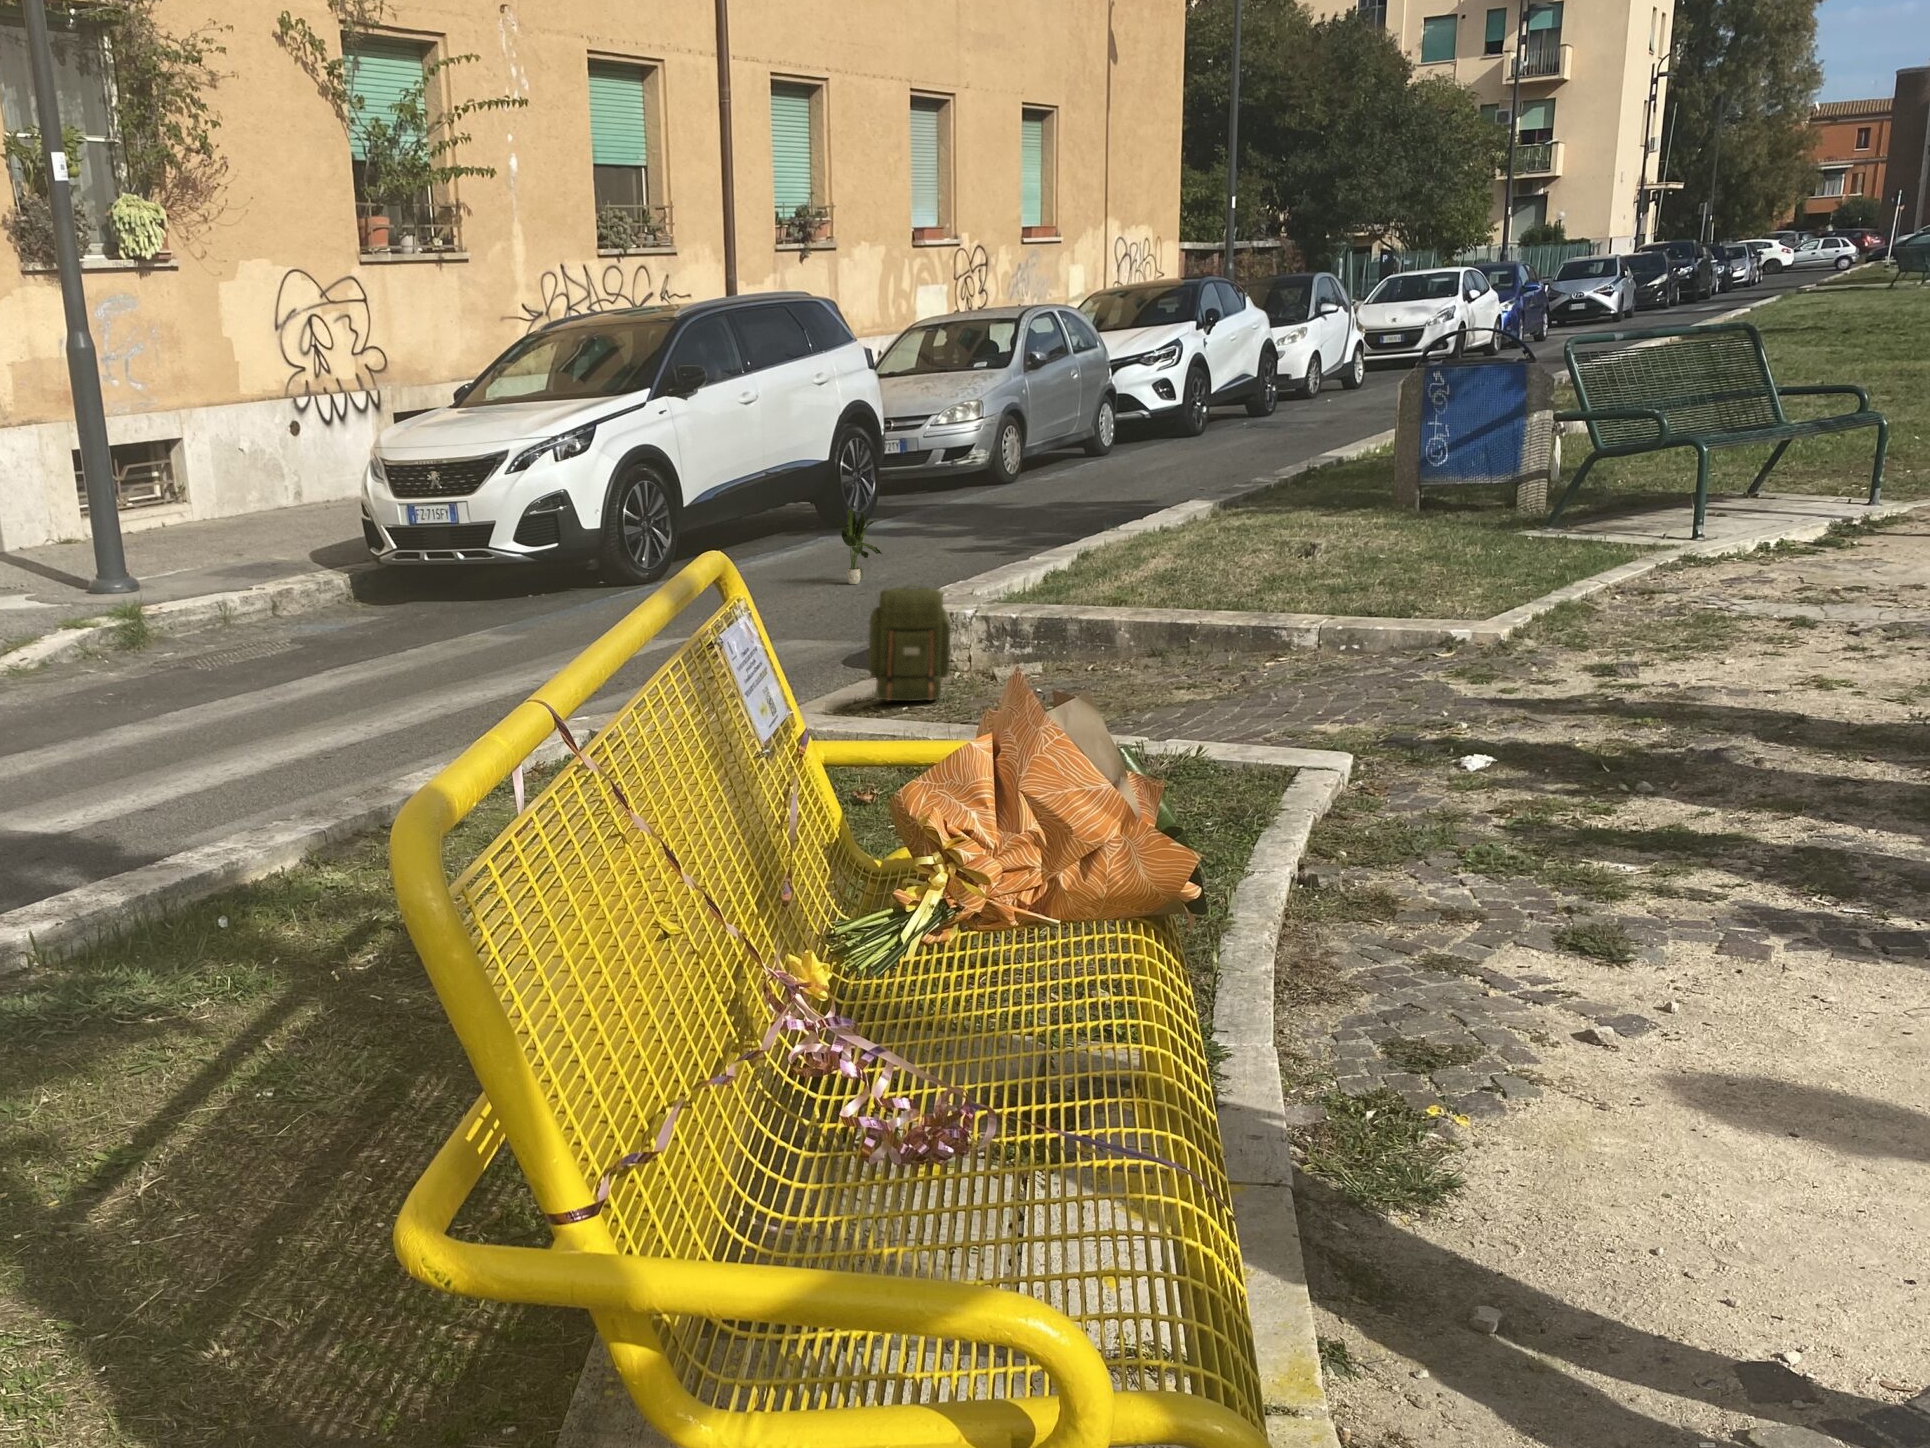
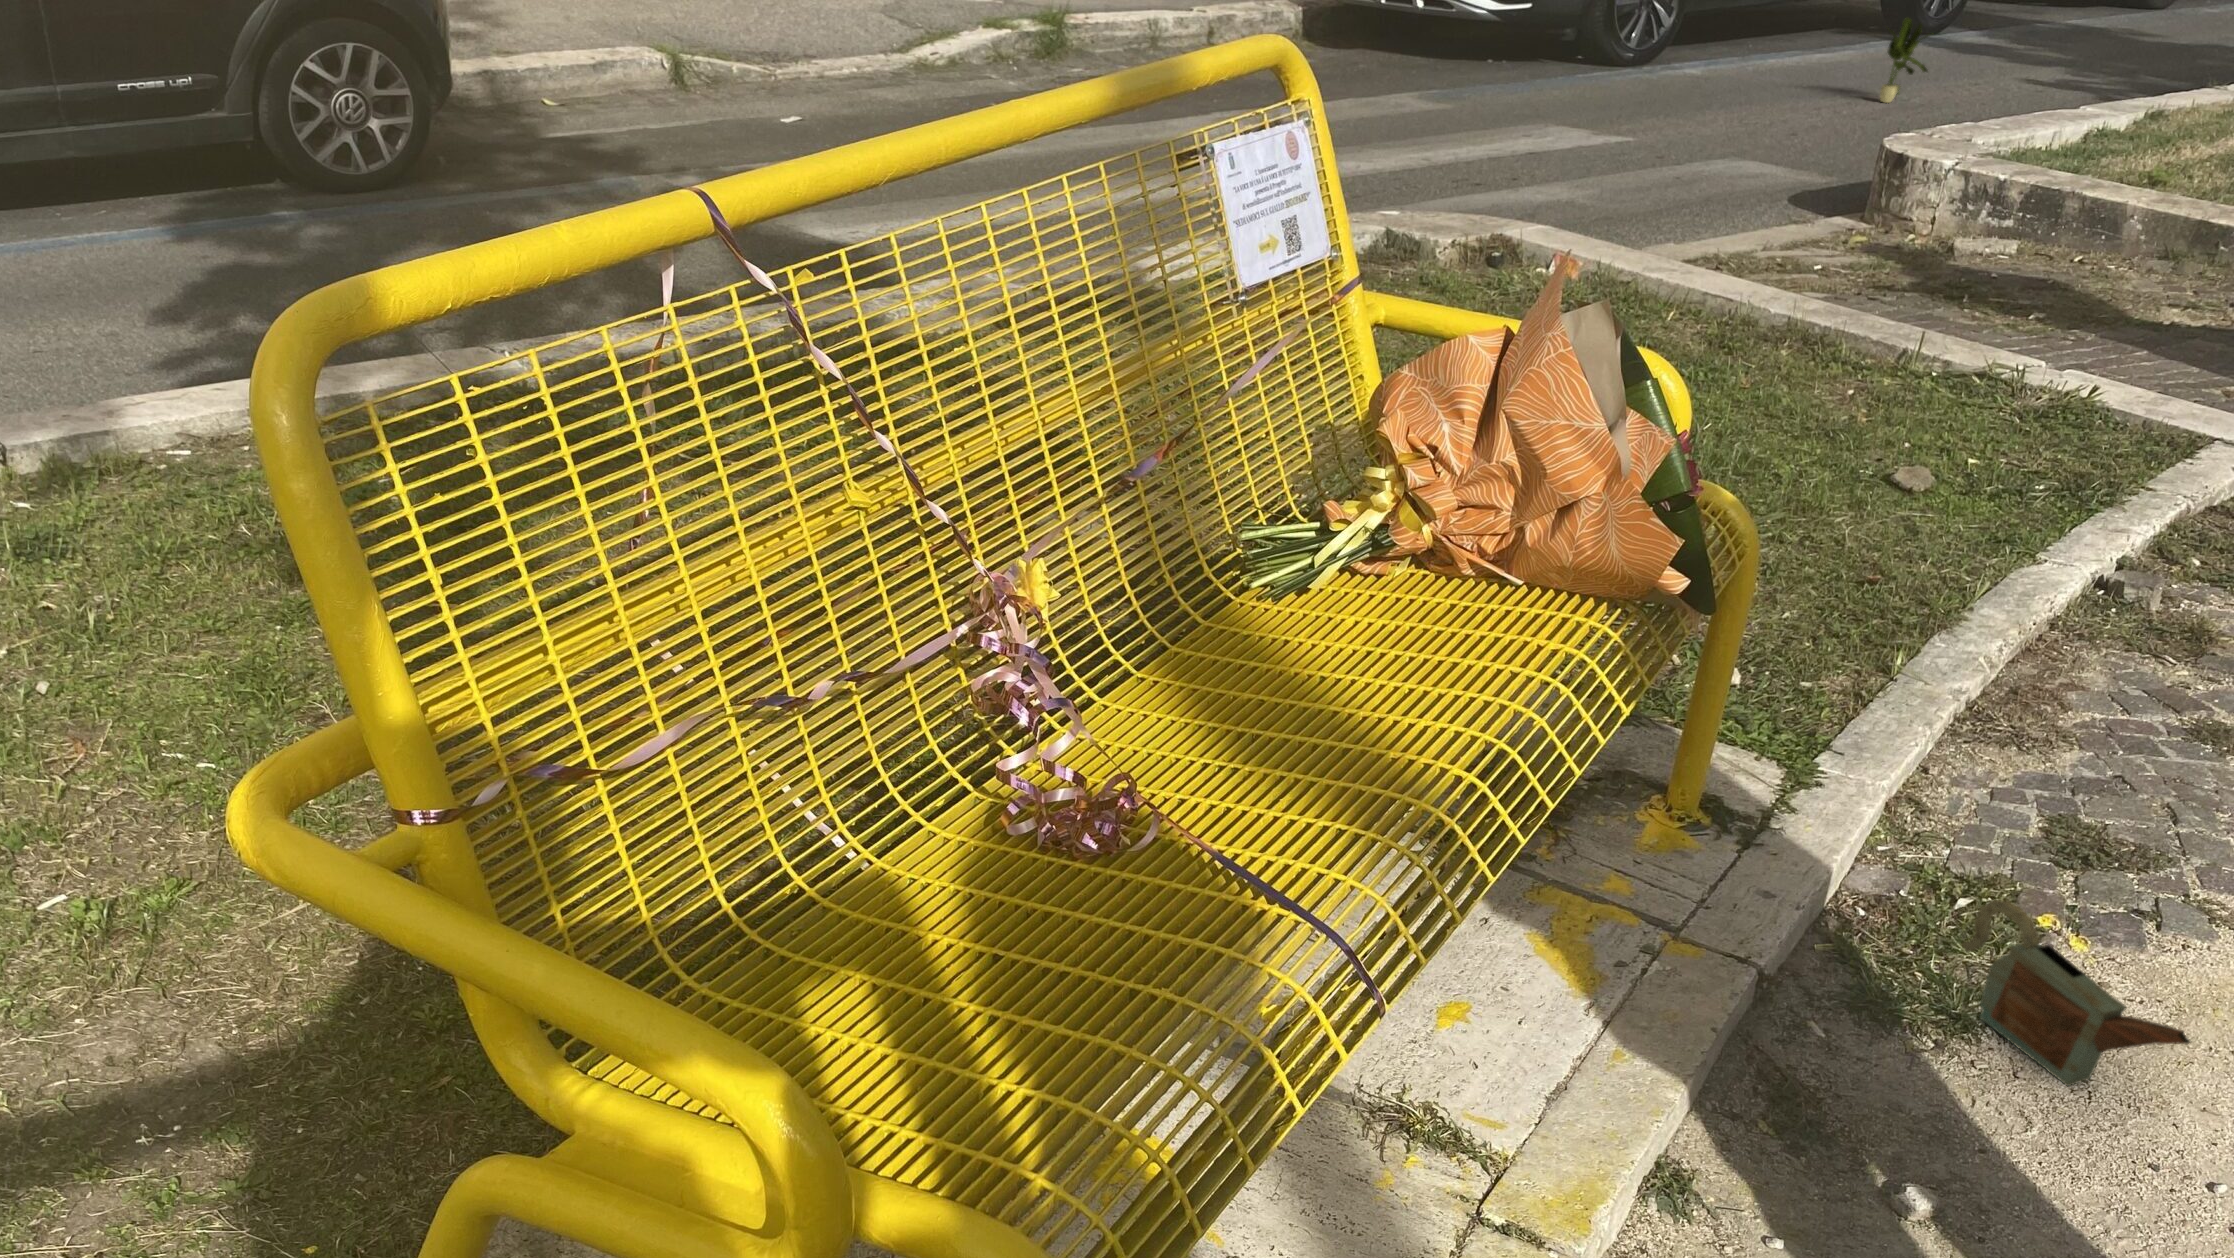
backpack: present [869,584,951,701] -> none [1800,125,1914,259]
watering can: none [1404,1078,1602,1207] -> present [1962,900,2190,1086]

